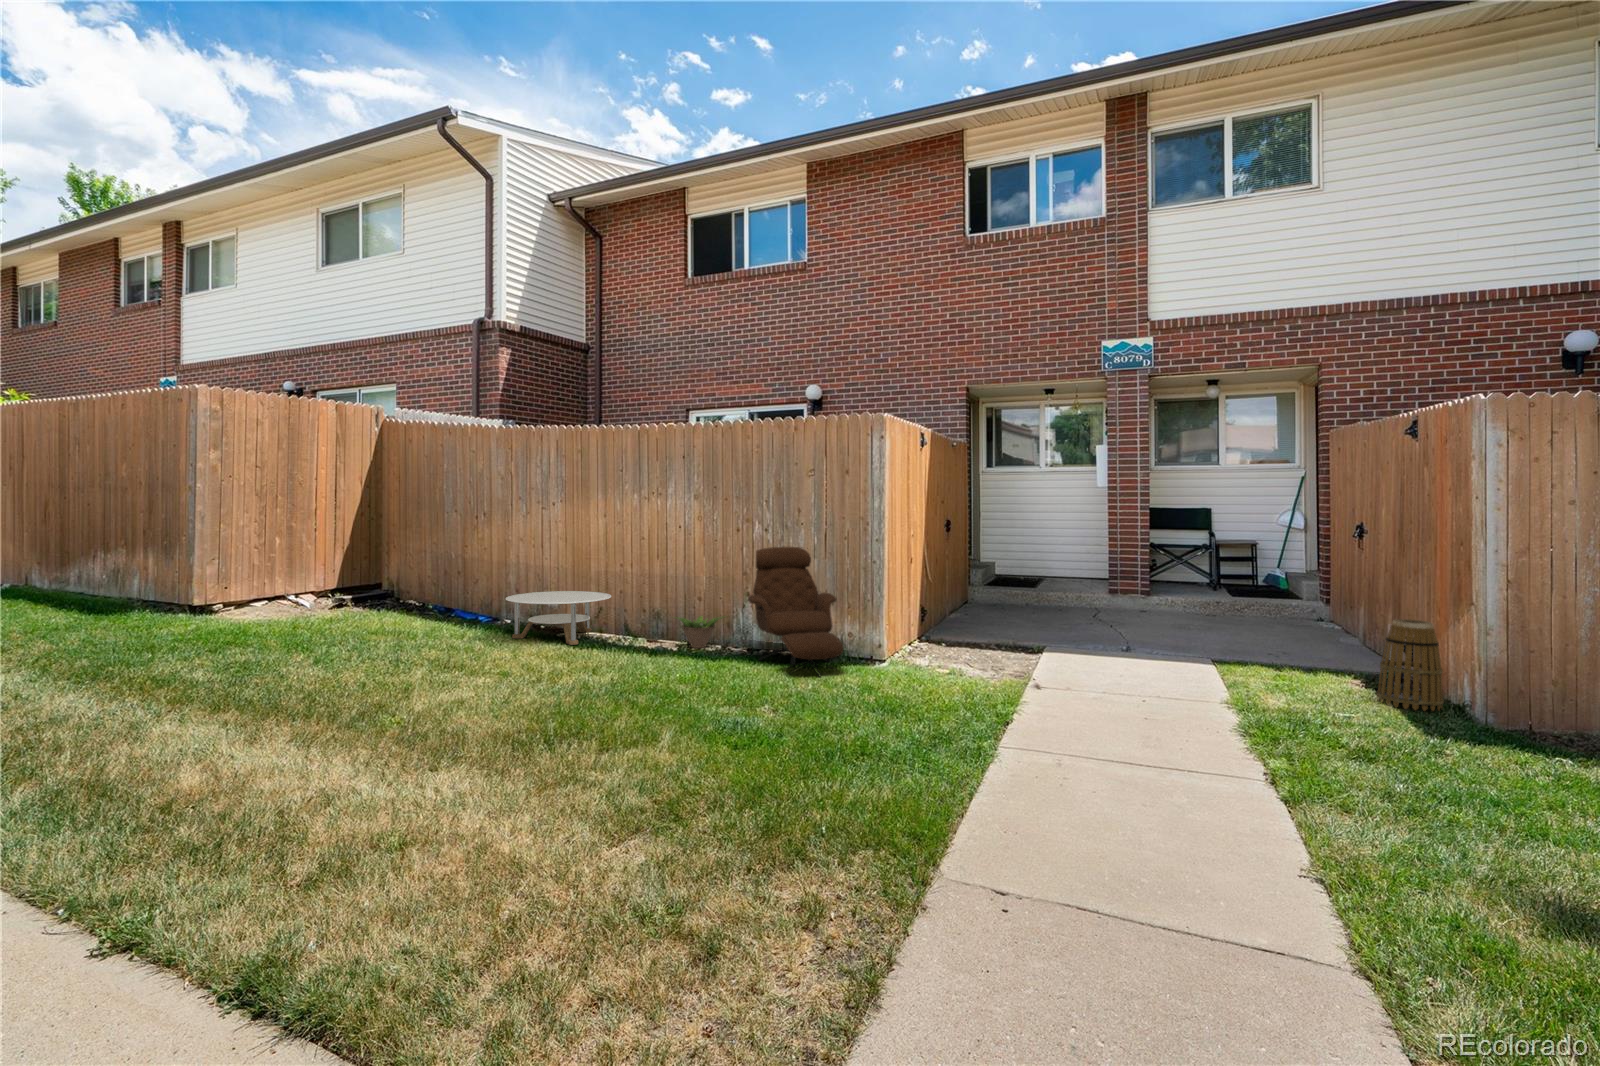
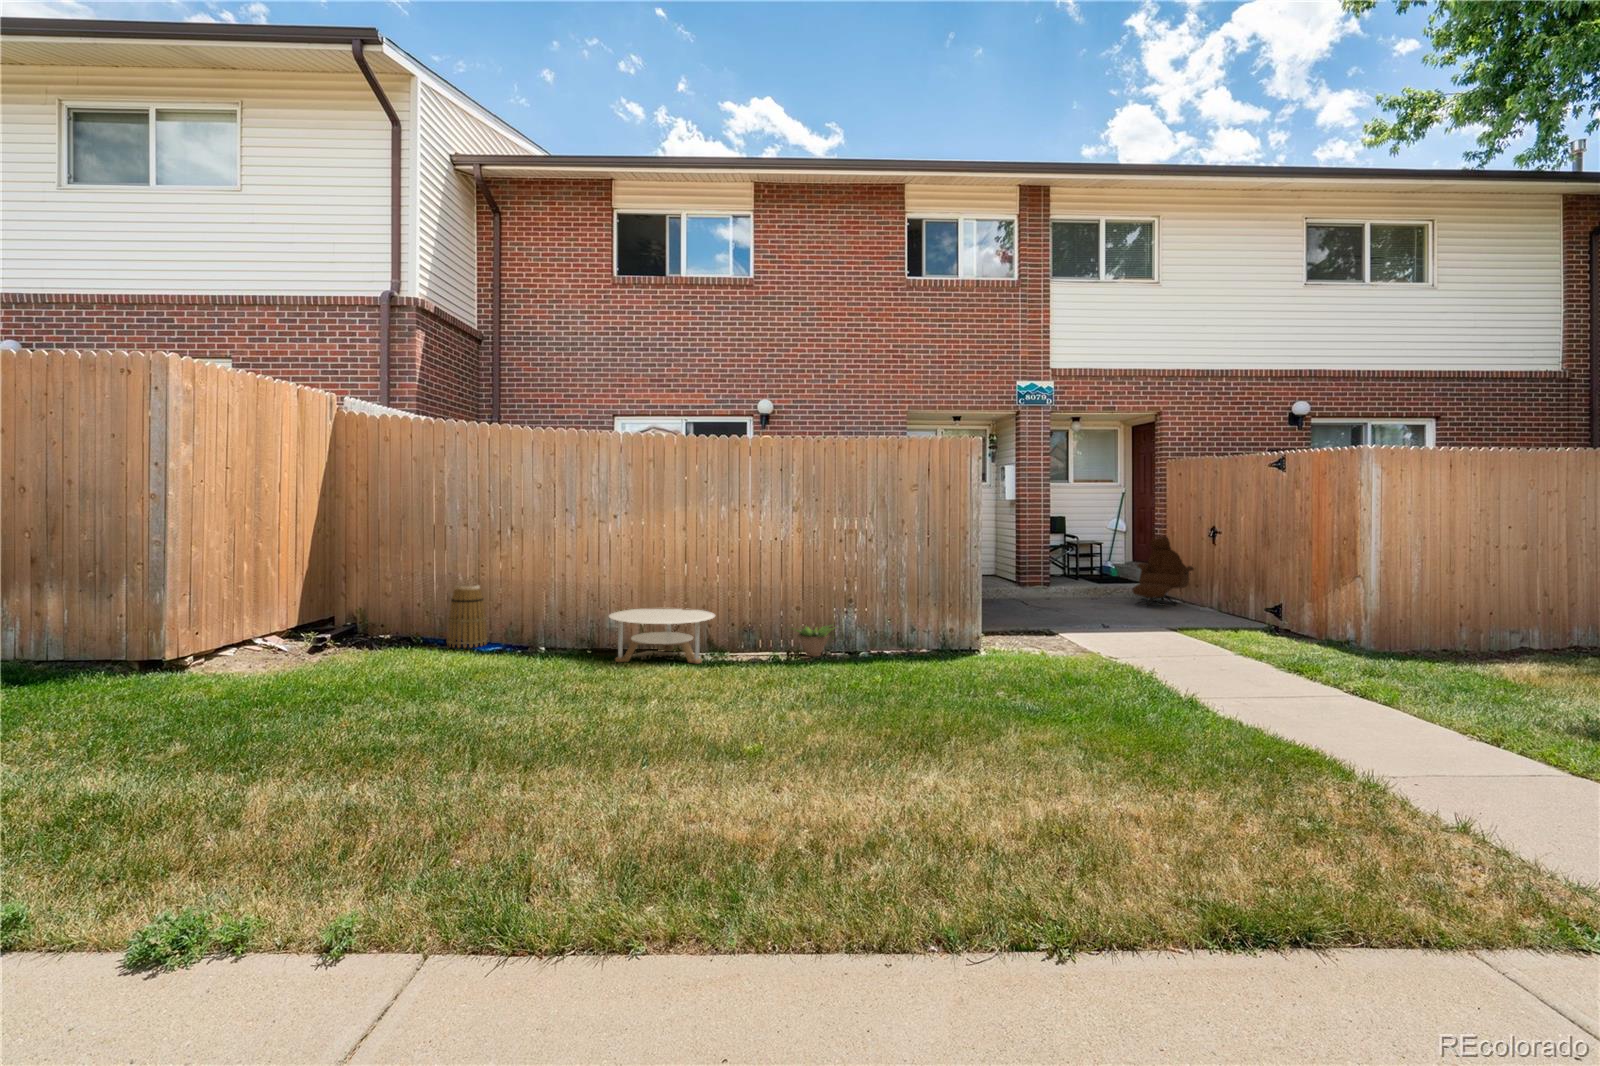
lounge chair: present [748,547,843,676] -> present [1133,537,1194,606]
basket: present [1376,619,1444,711] -> present [447,584,488,648]

